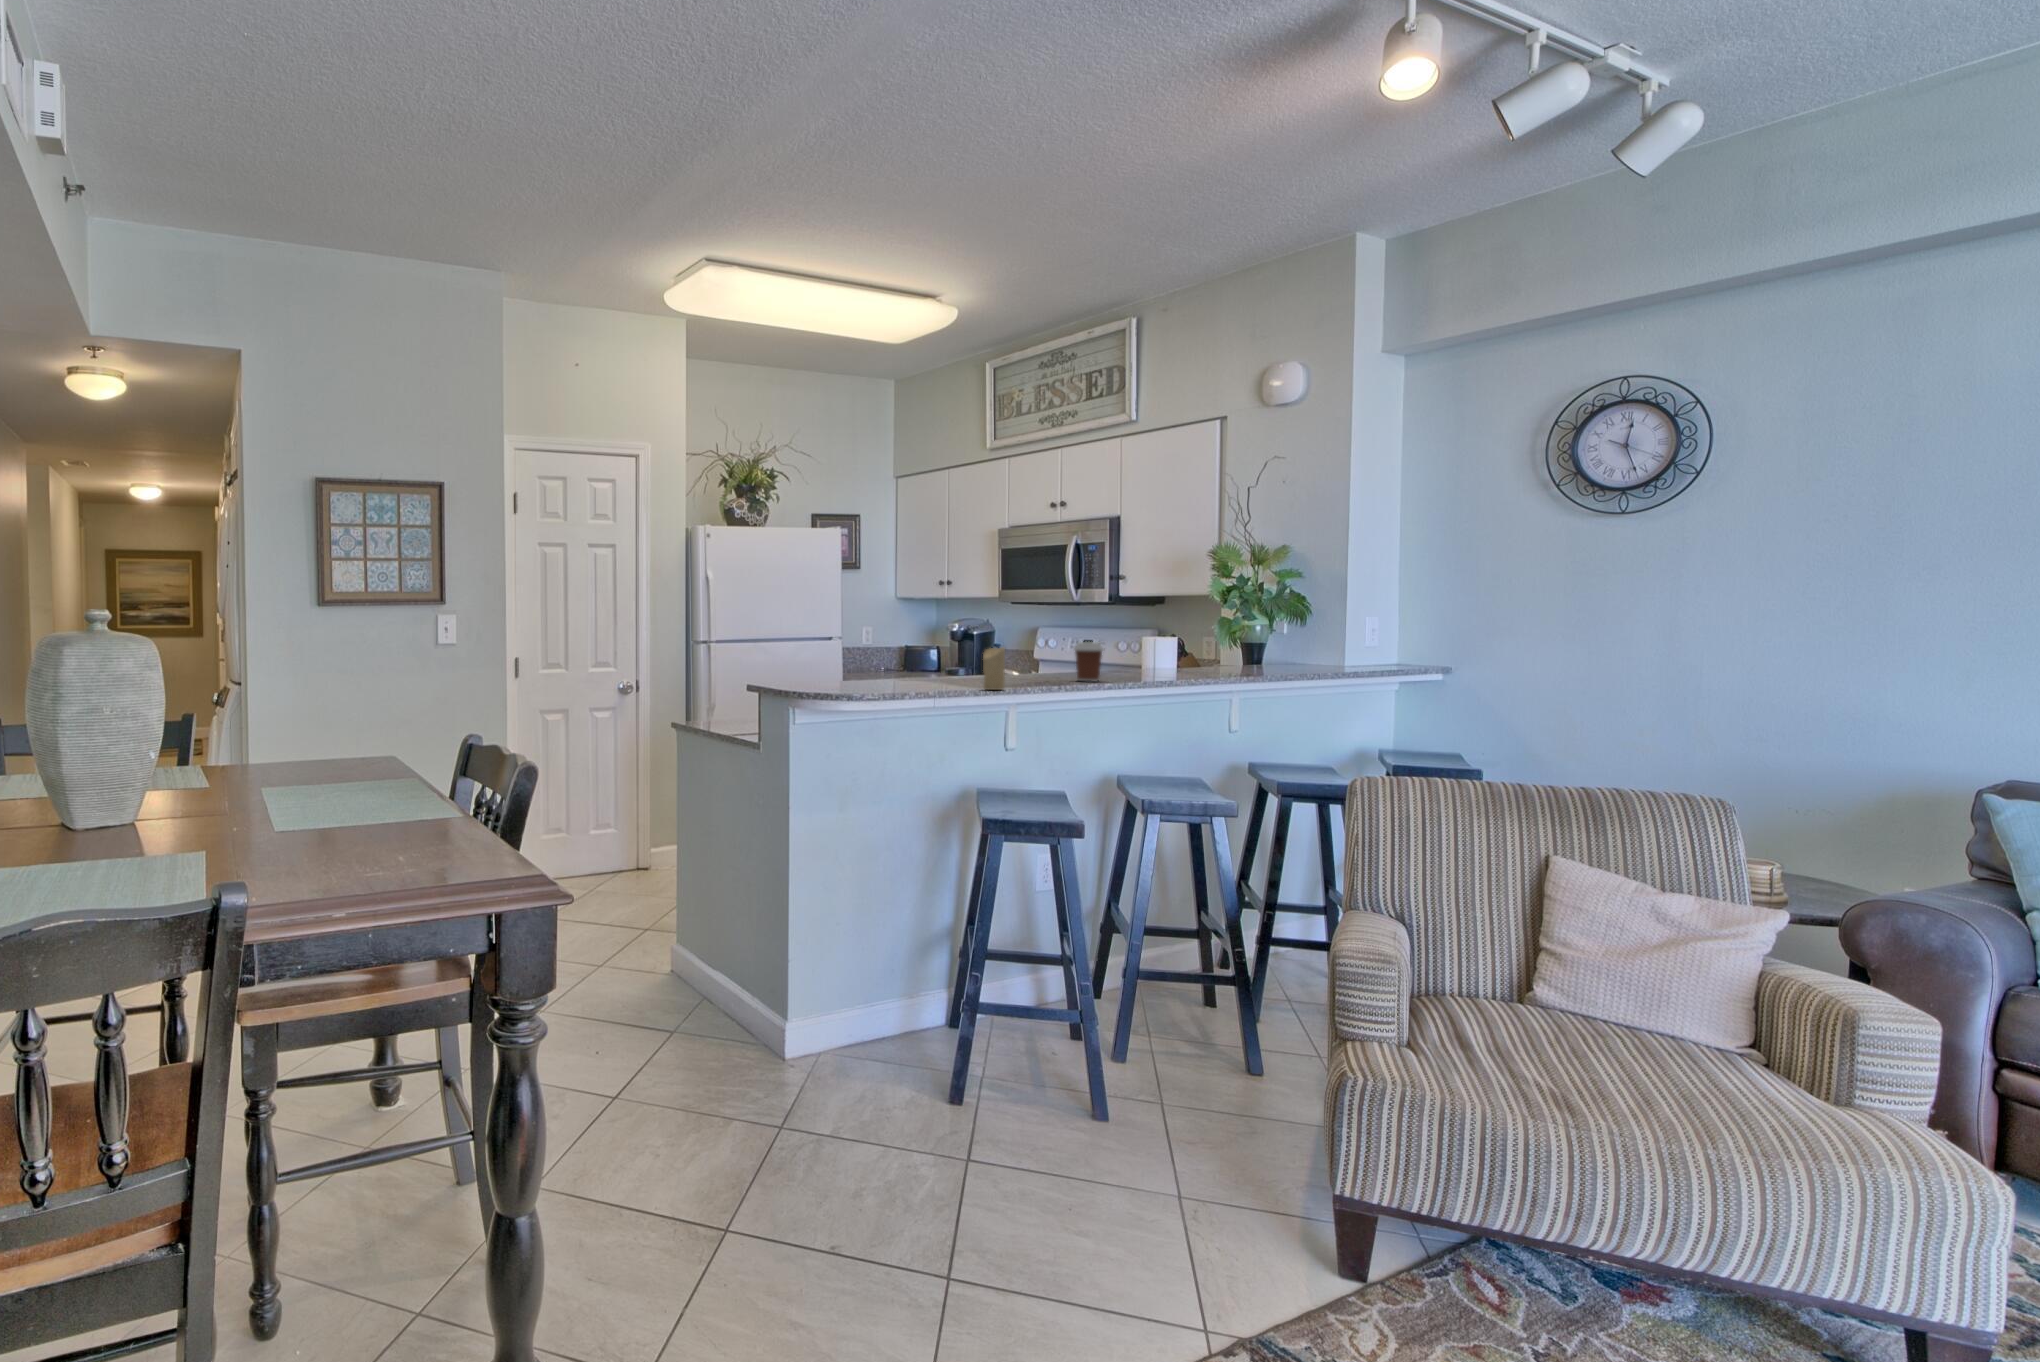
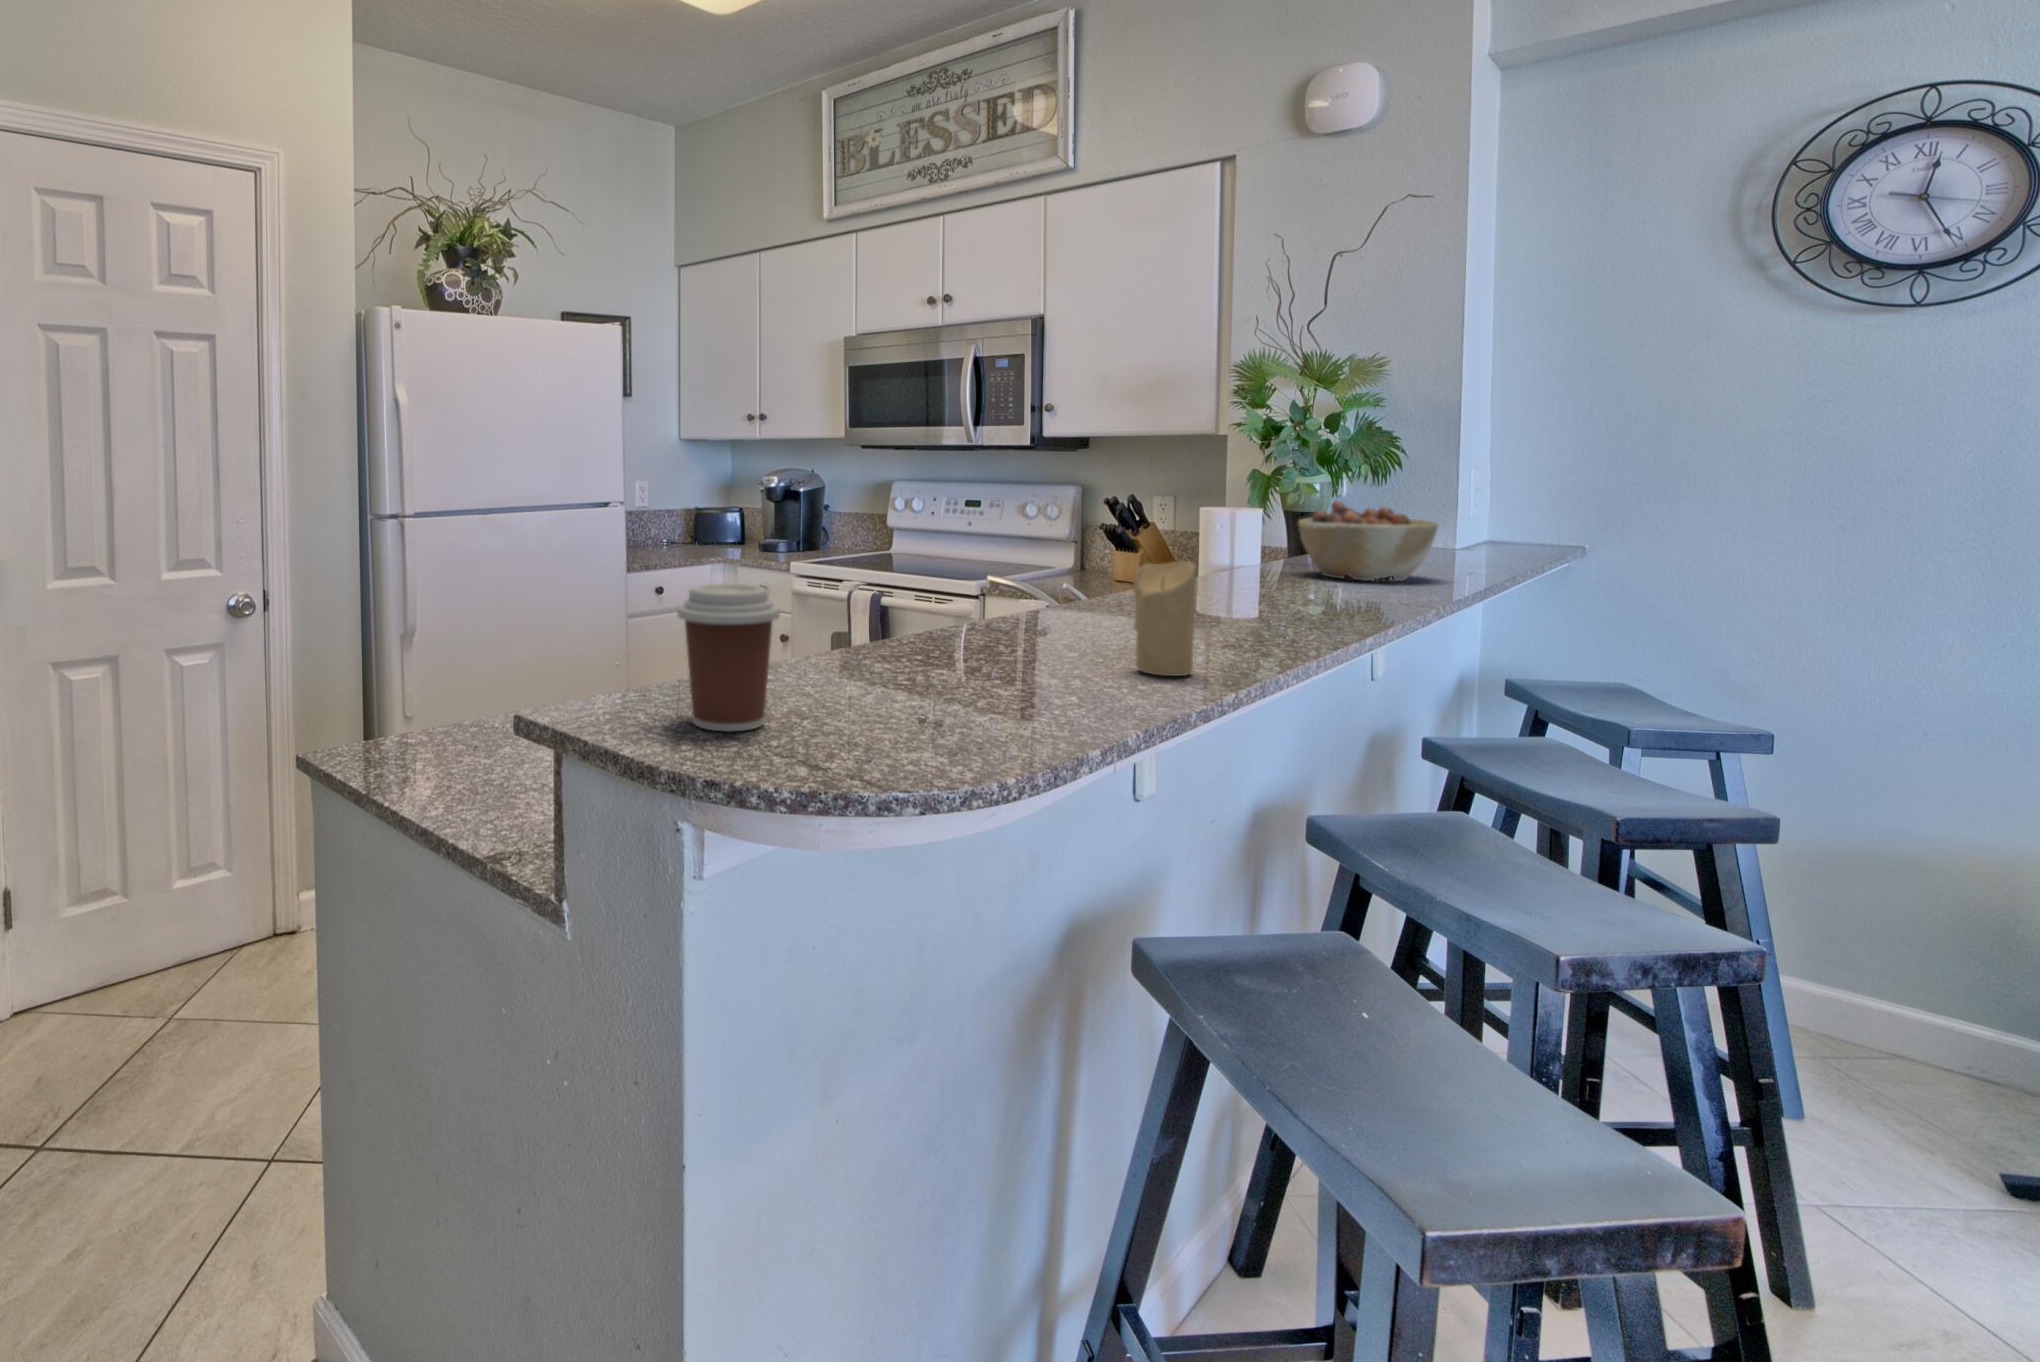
bowl: none [1193,632,1268,677] -> present [1298,500,1438,581]
coffee cup: present [1074,642,1103,682] -> present [677,584,780,732]

